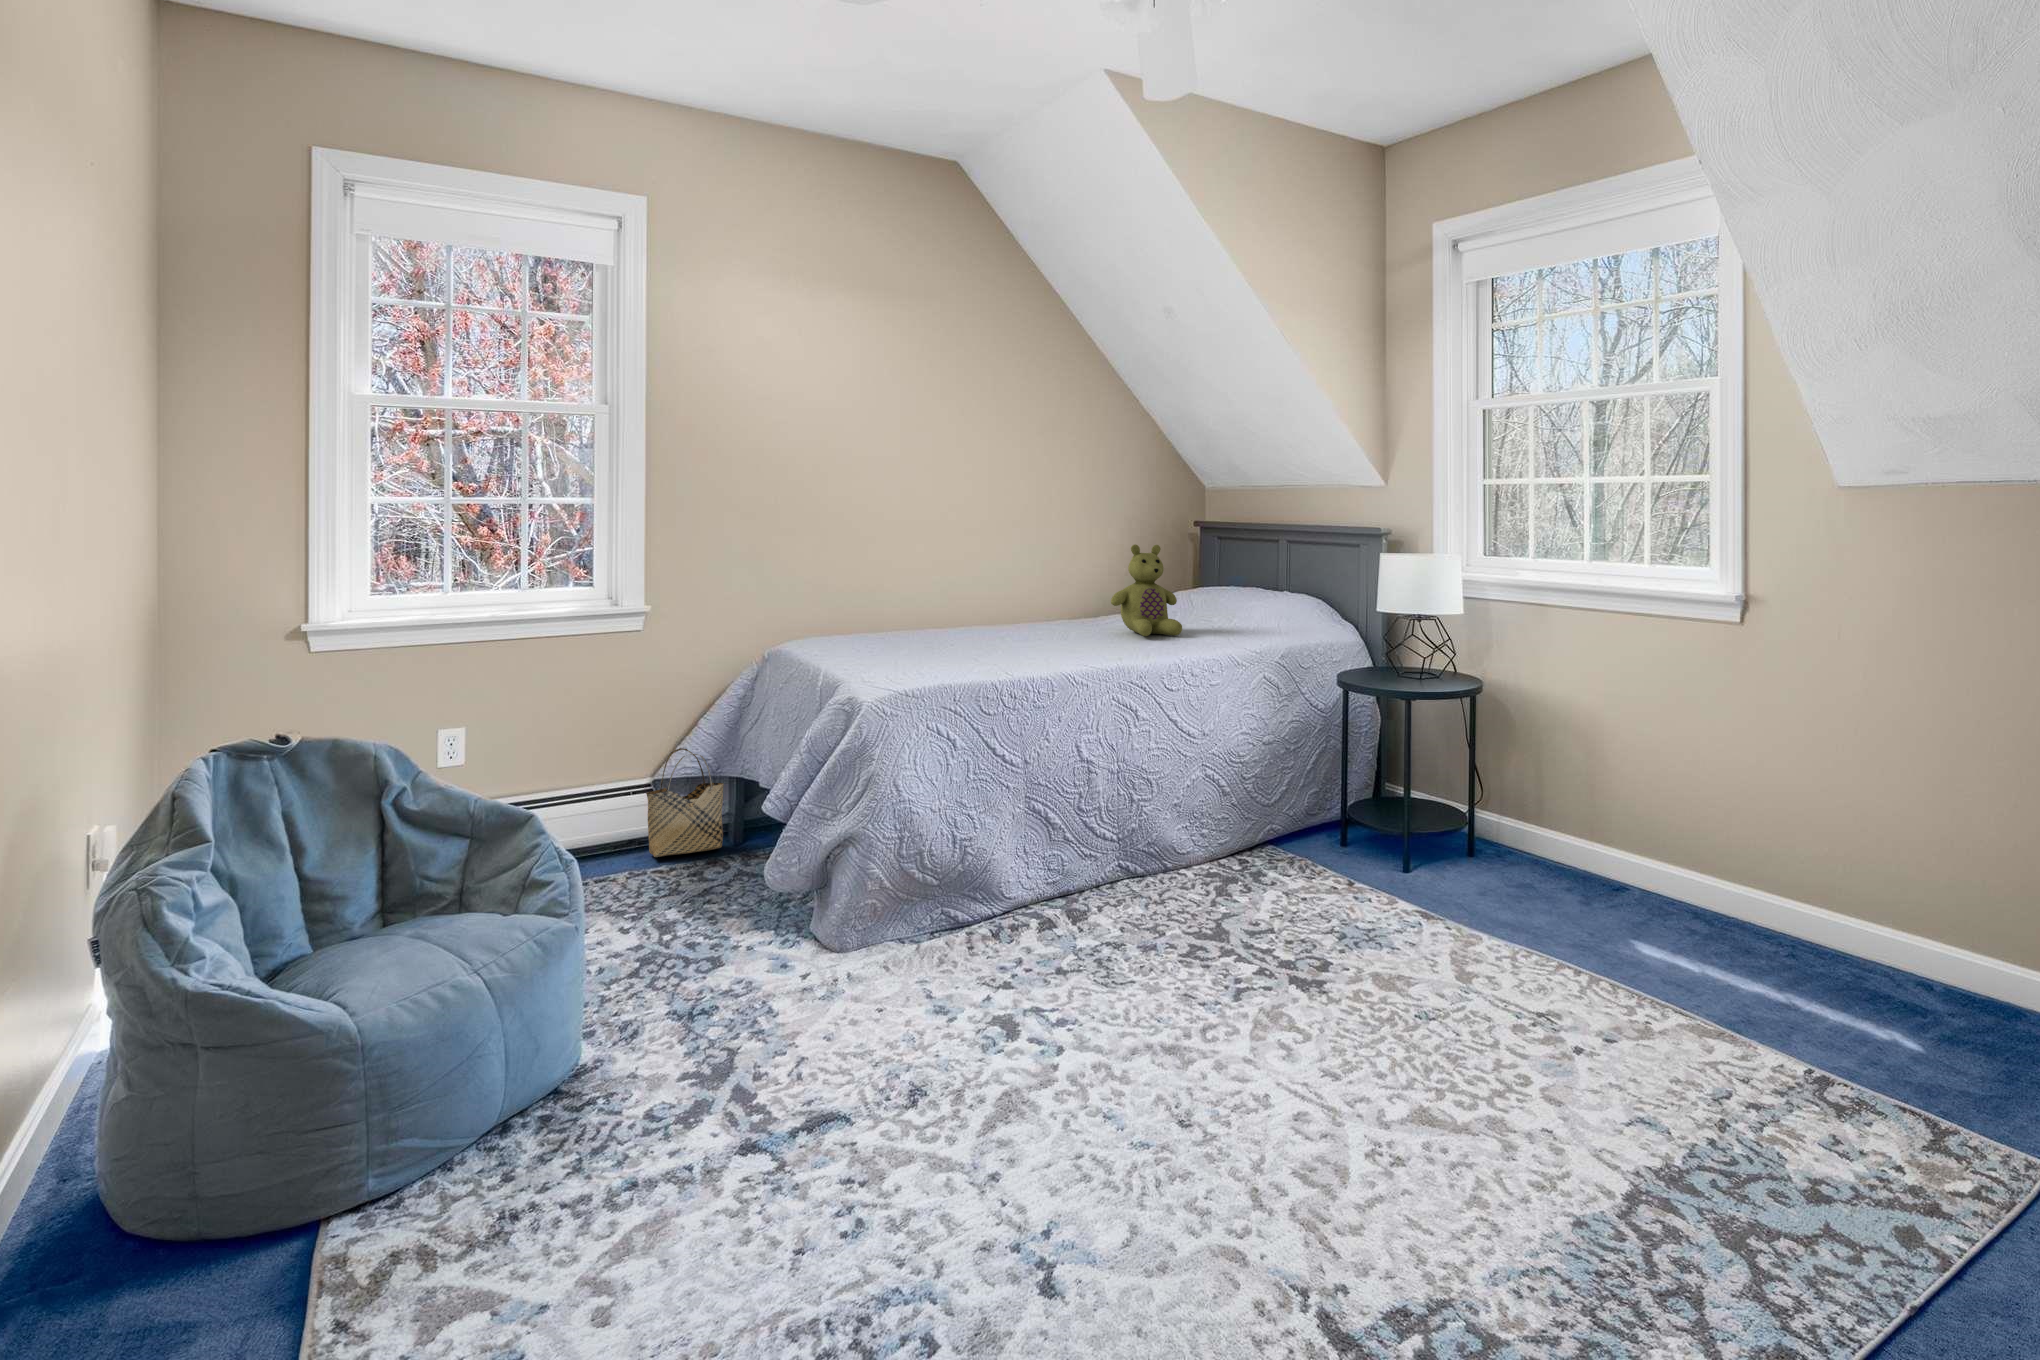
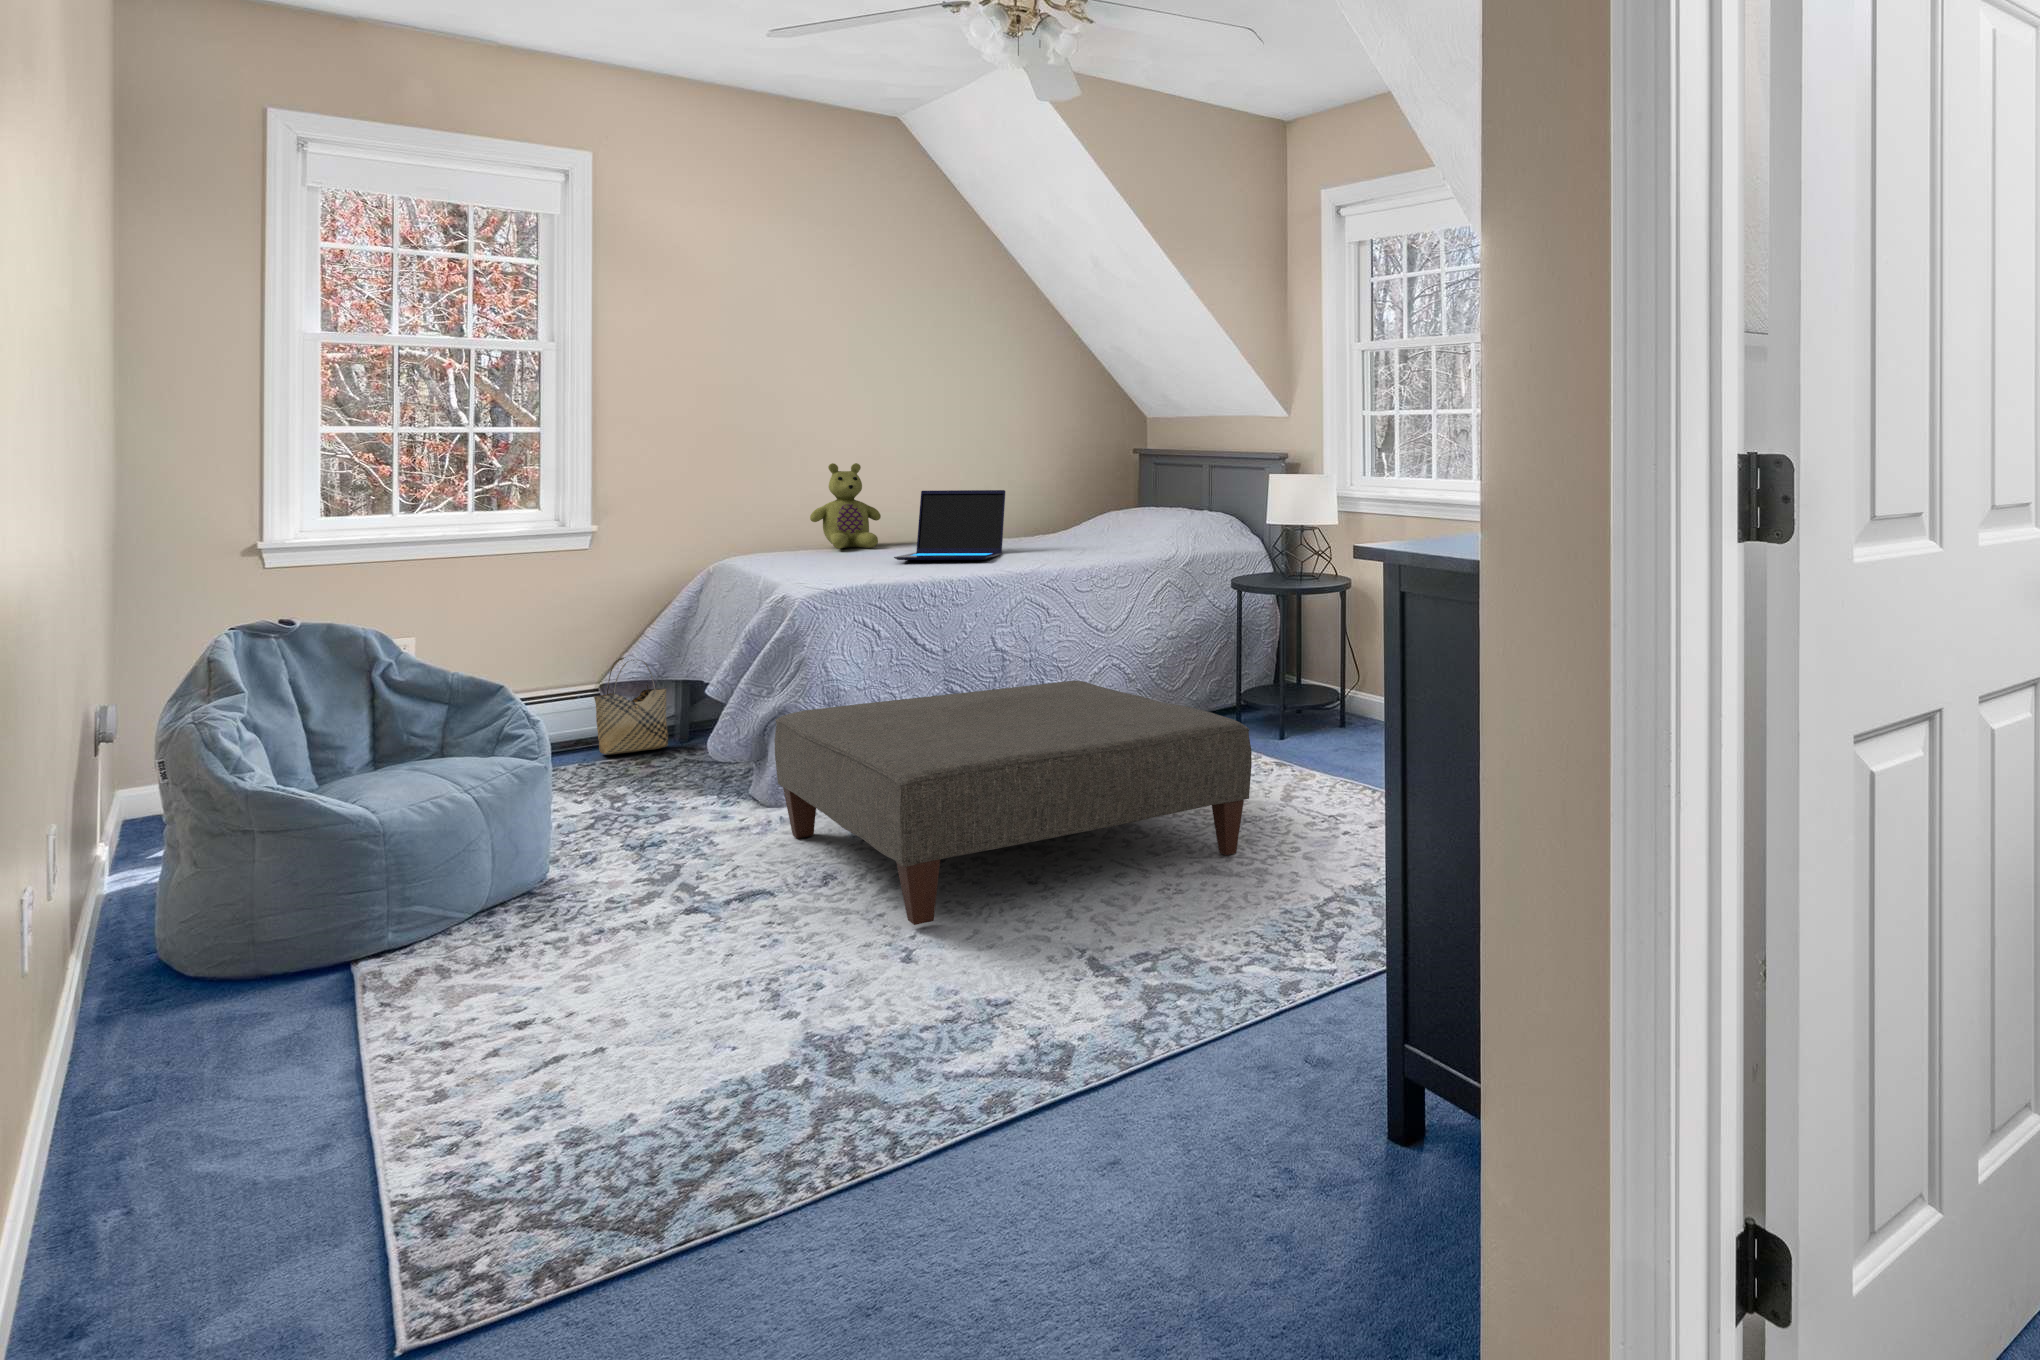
stuffed bear: present [1111,544,1182,636] -> present [810,463,881,549]
laptop: none [974,577,1091,659] -> present [894,490,1005,560]
ottoman: none [850,814,1436,1205] -> present [774,680,1252,925]

